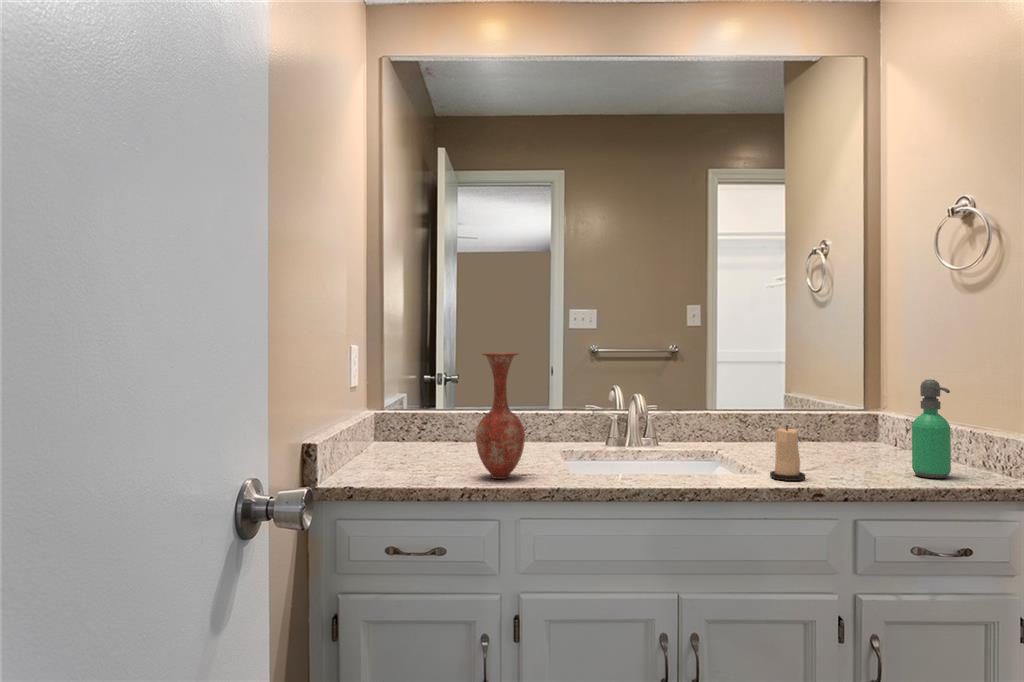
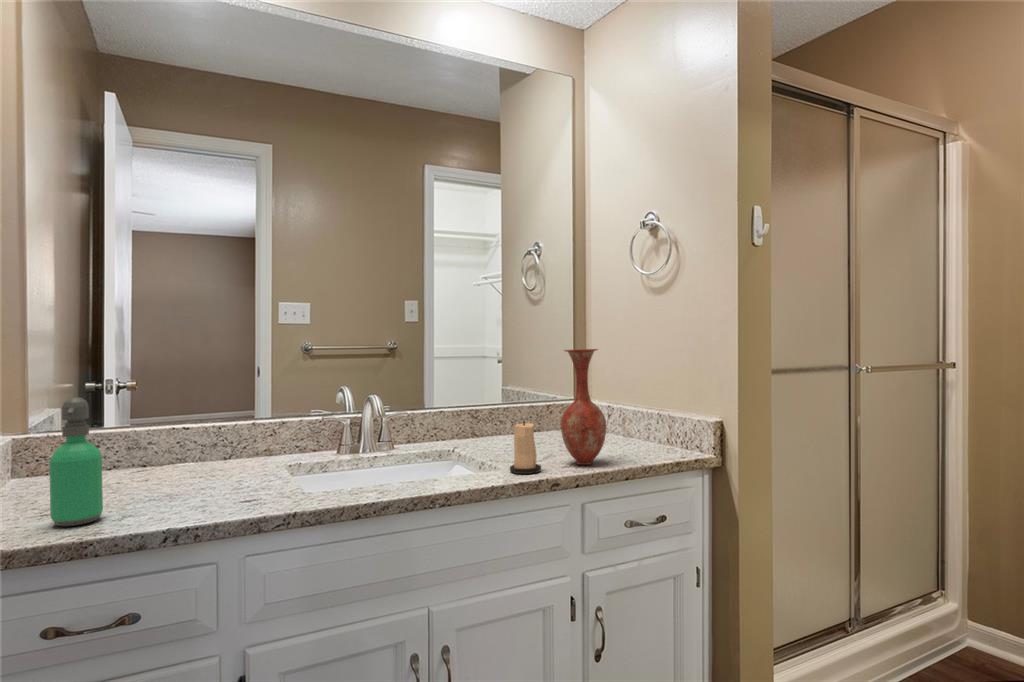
vase: present [476,353,525,479] -> present [561,349,606,465]
soap dispenser: present [912,379,951,478] -> present [49,397,103,526]

